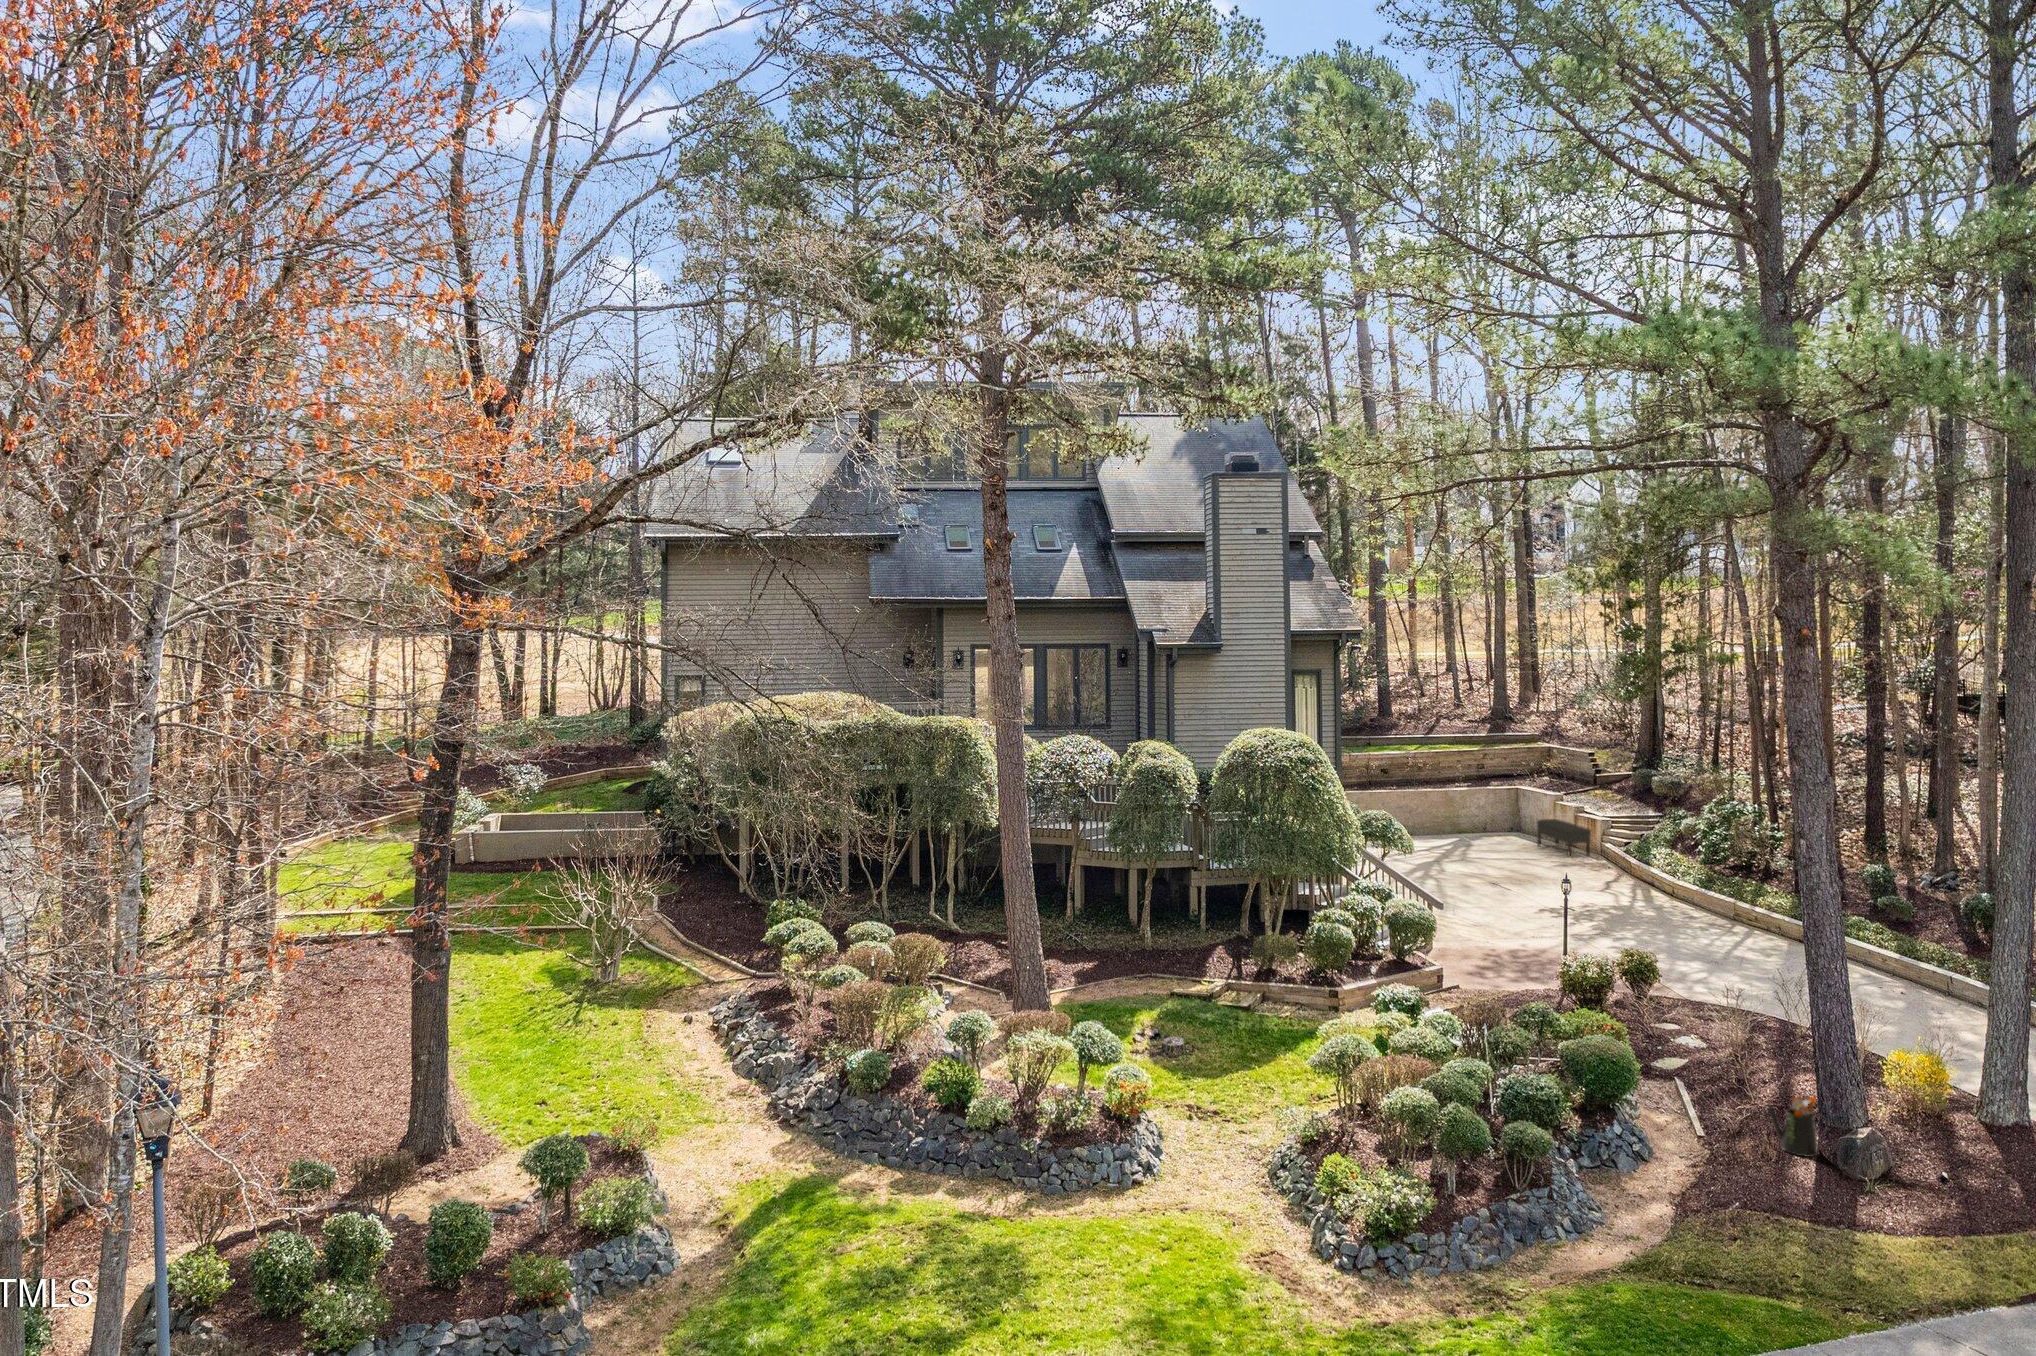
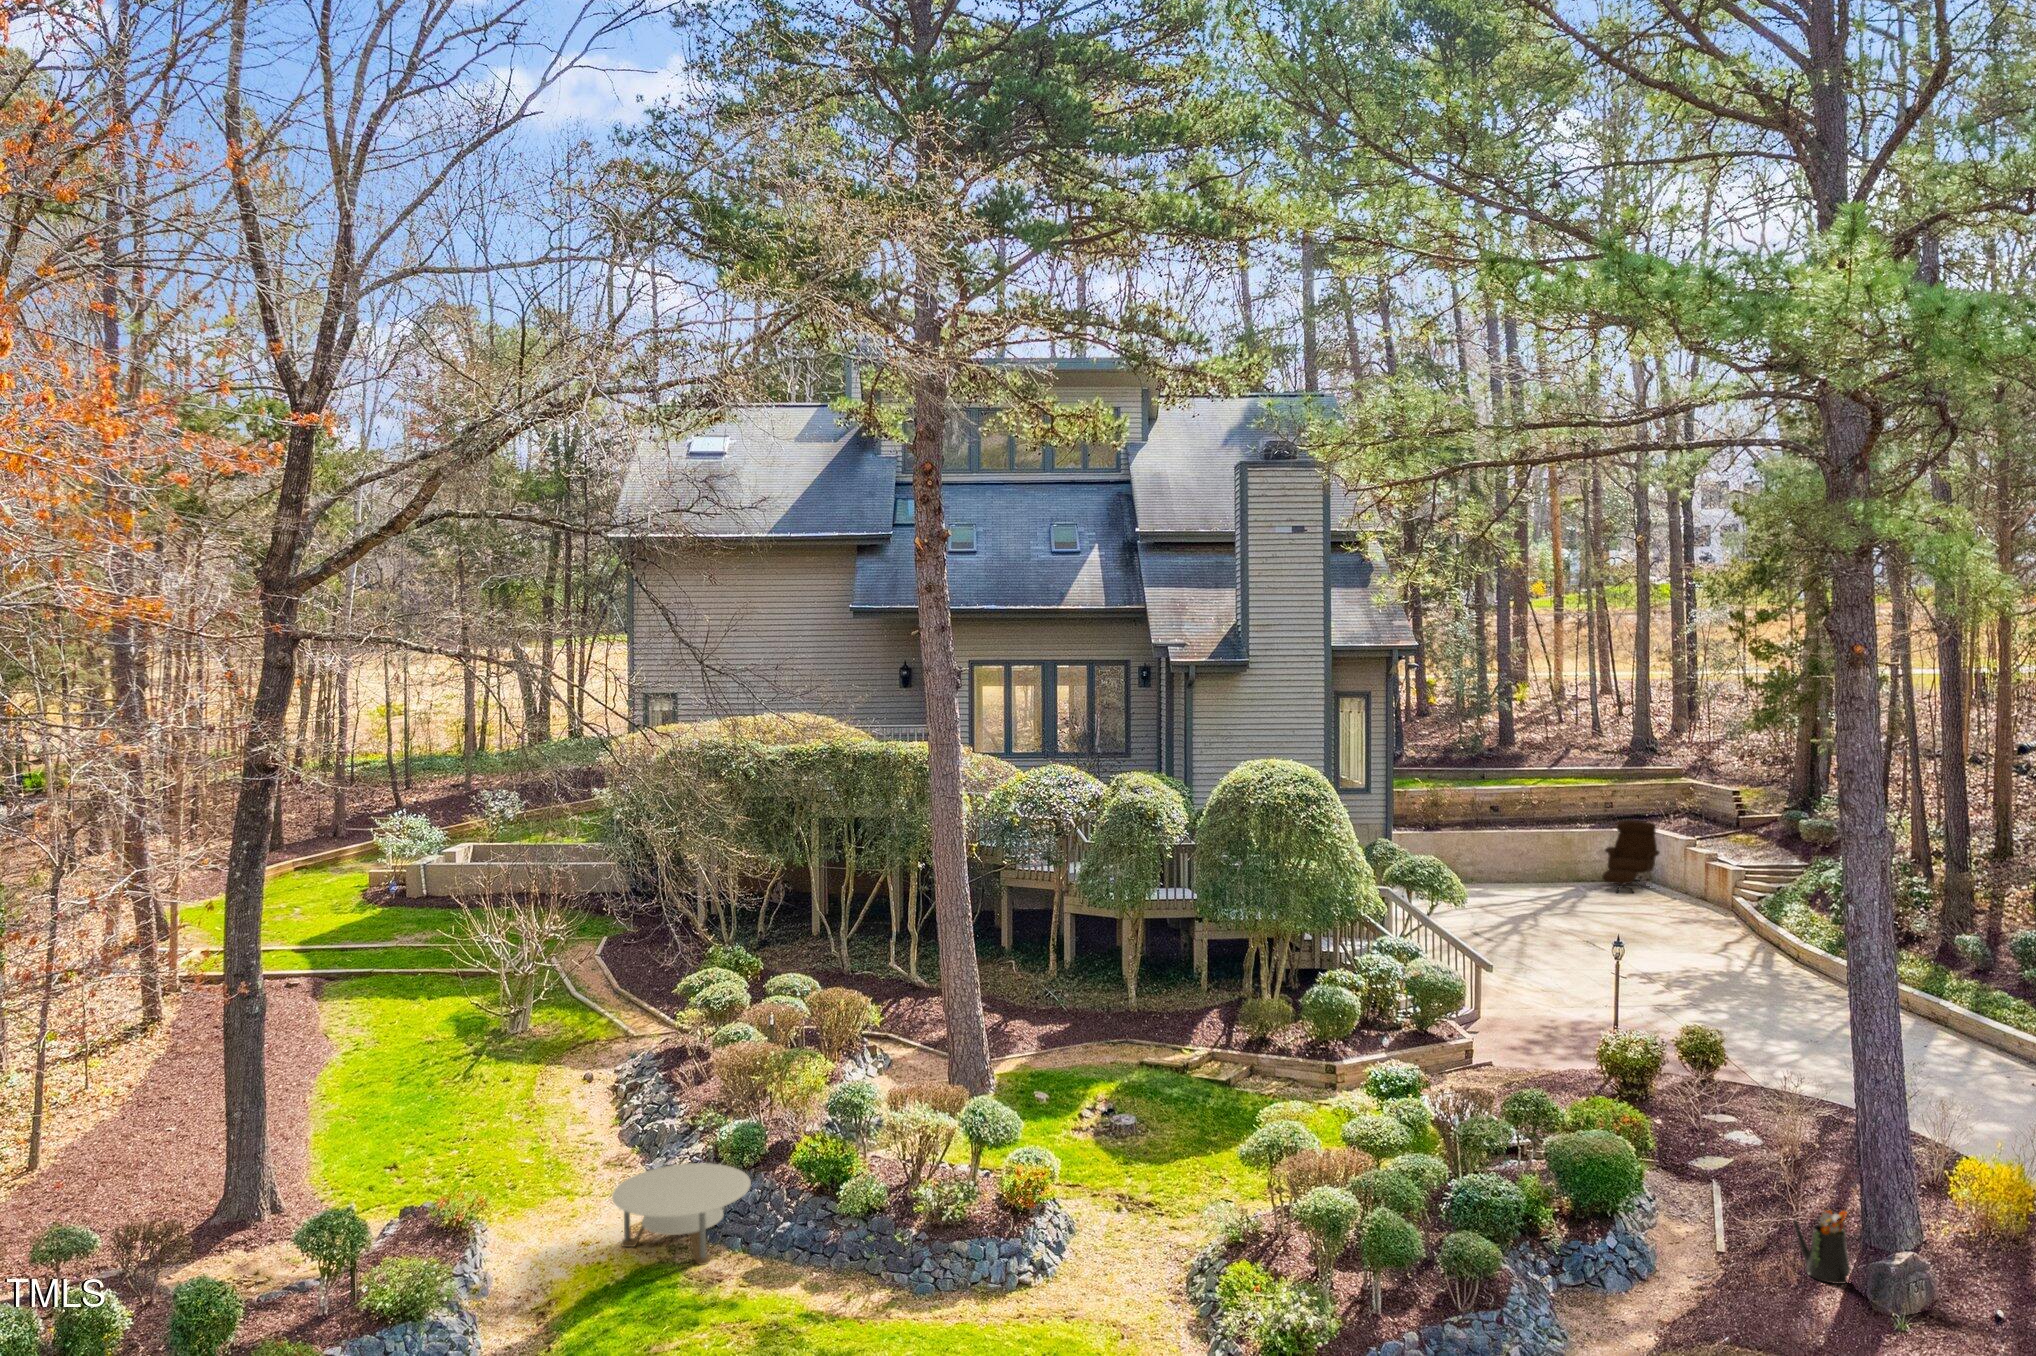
lounge chair: none [1492,780,1538,841] -> present [1602,820,1660,891]
bench: present [1537,819,1591,857] -> none [1652,868,1715,913]
round table: none [763,1089,883,1178] -> present [612,1163,751,1265]

